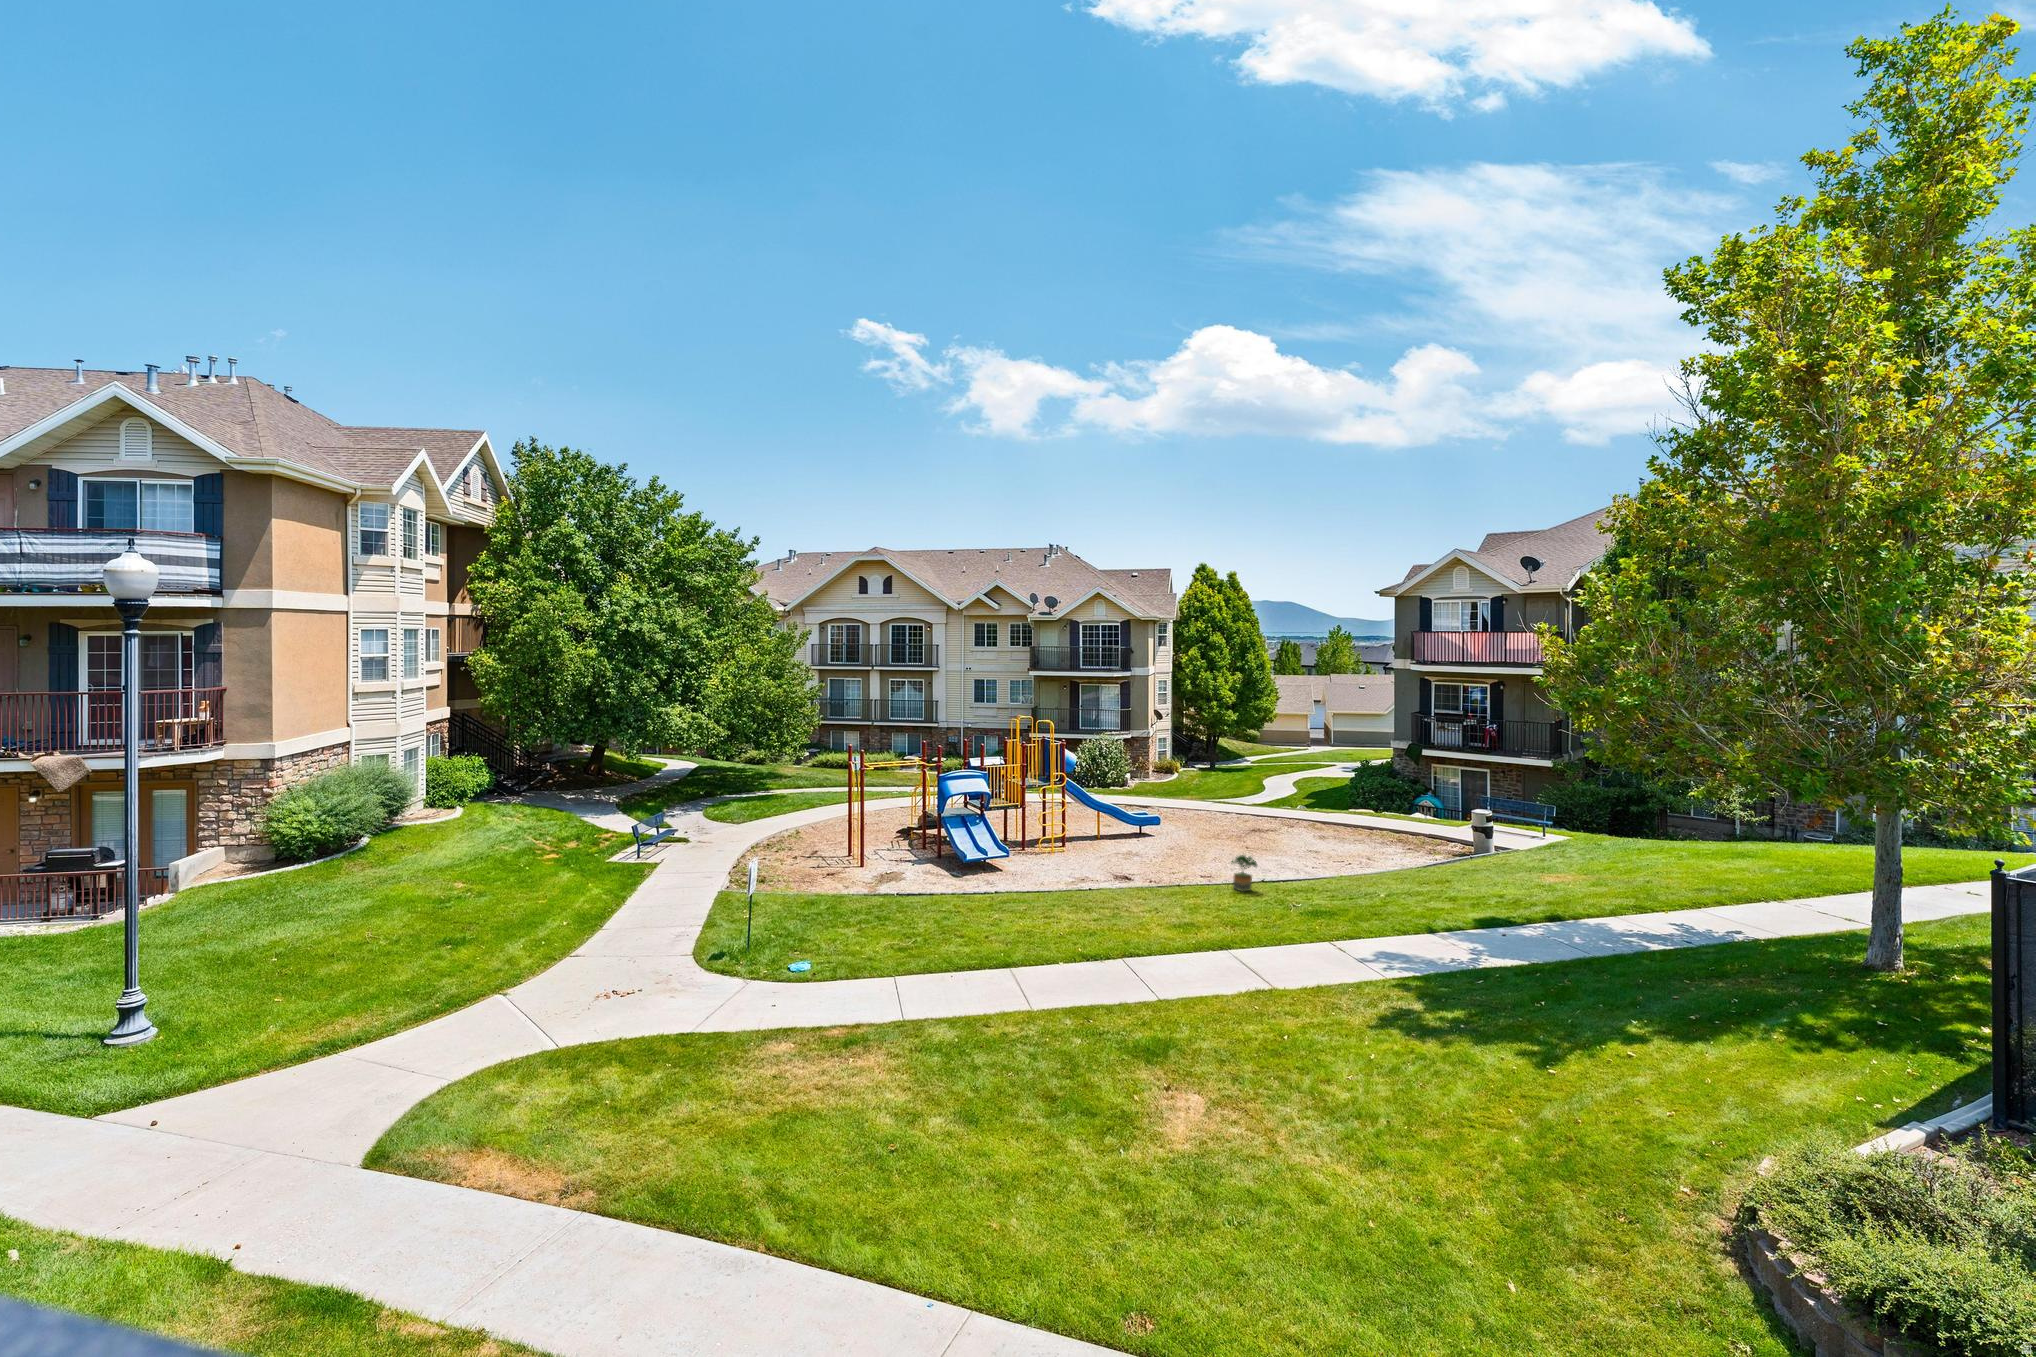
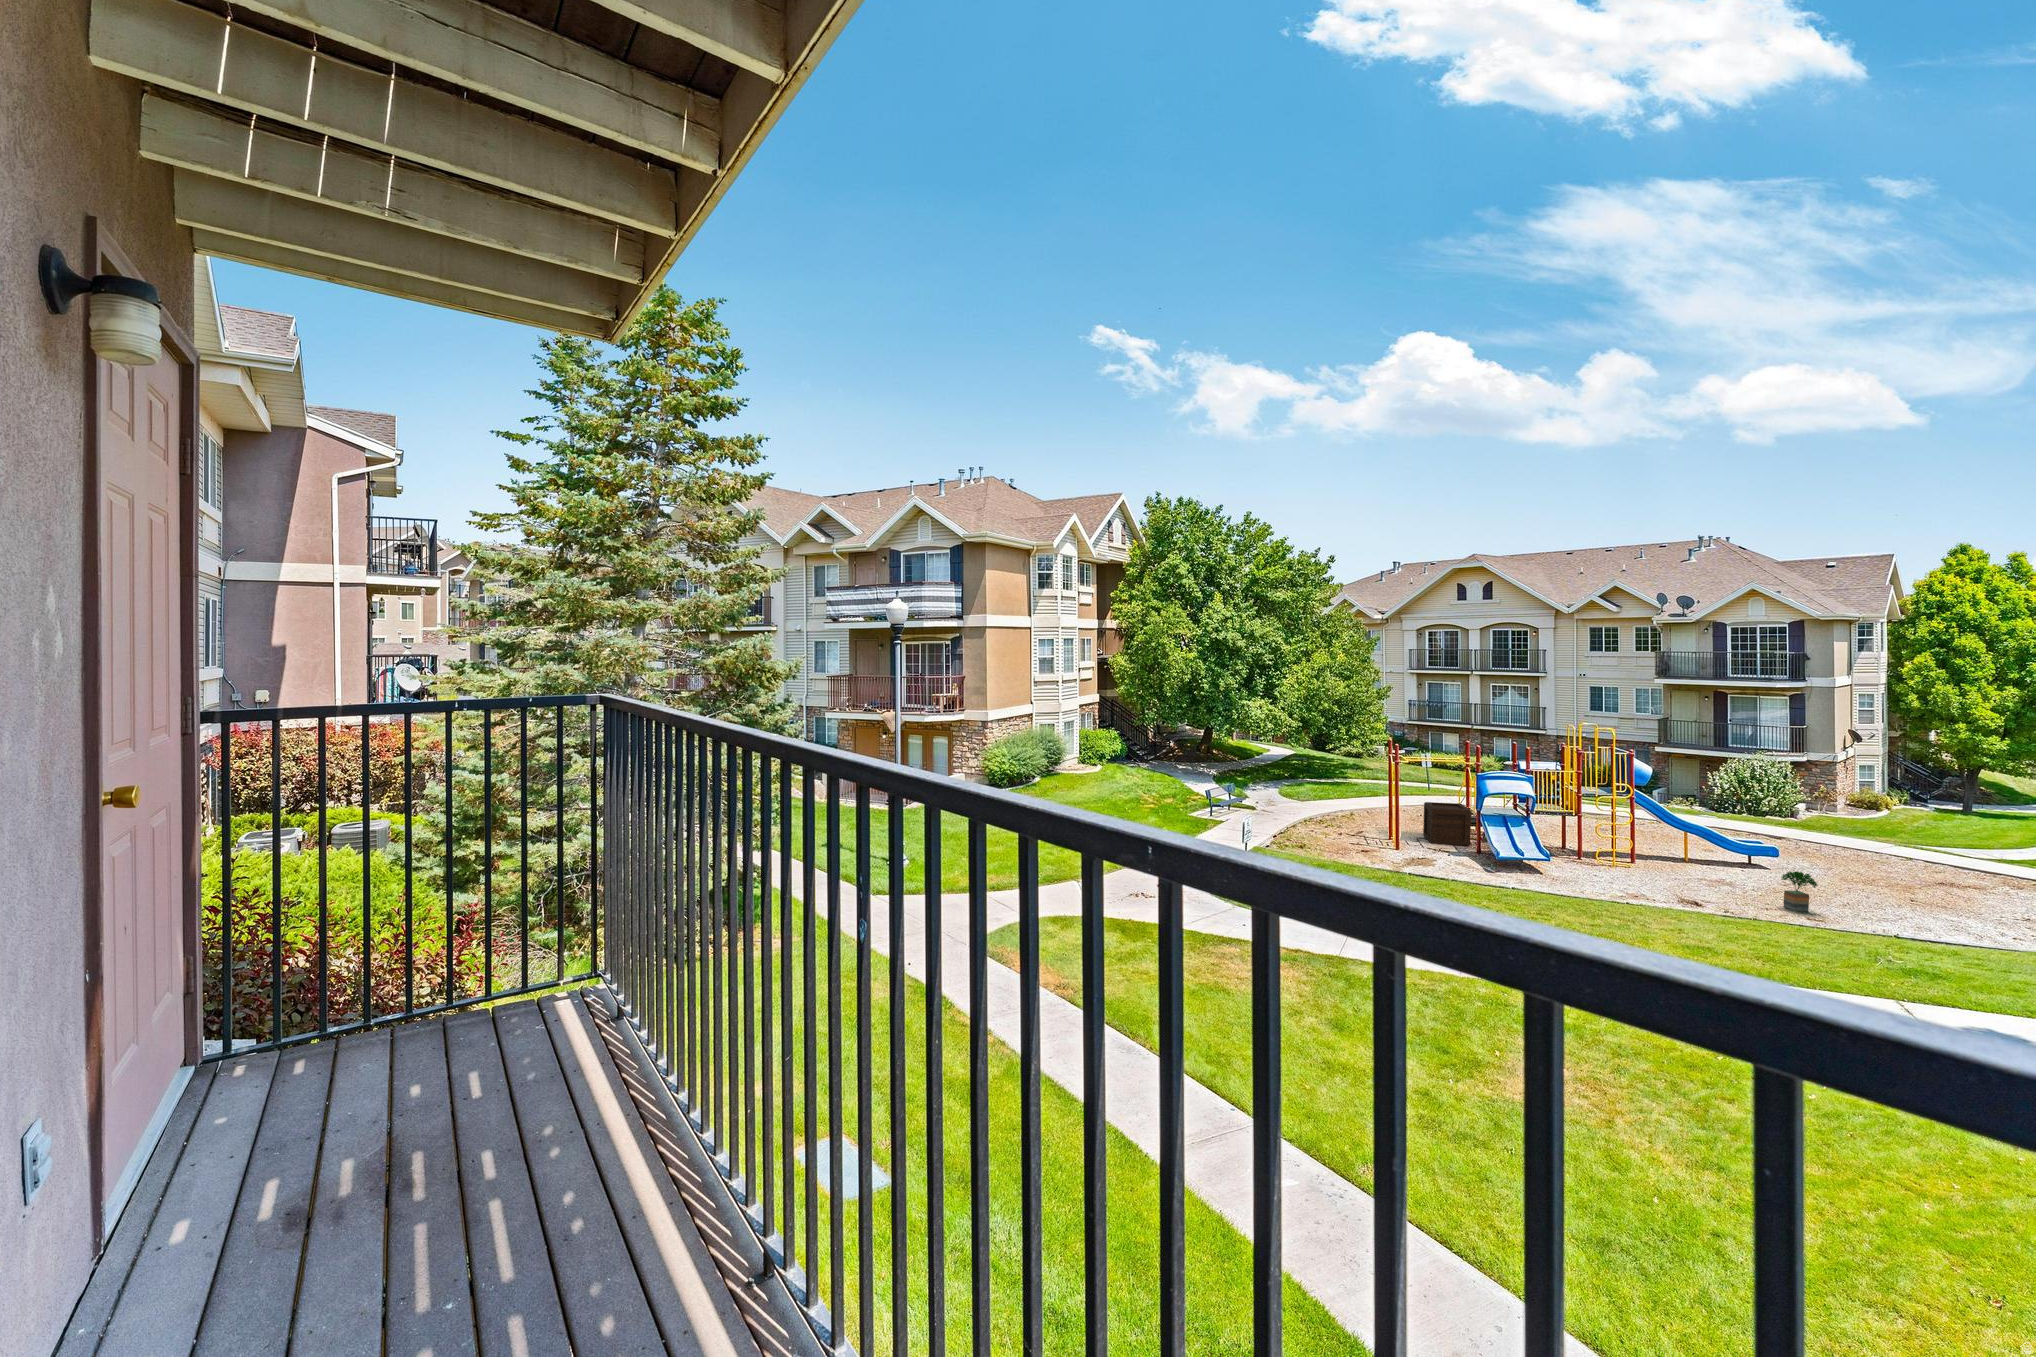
wooden crate: none [908,817,960,867] -> present [1423,802,1471,846]

